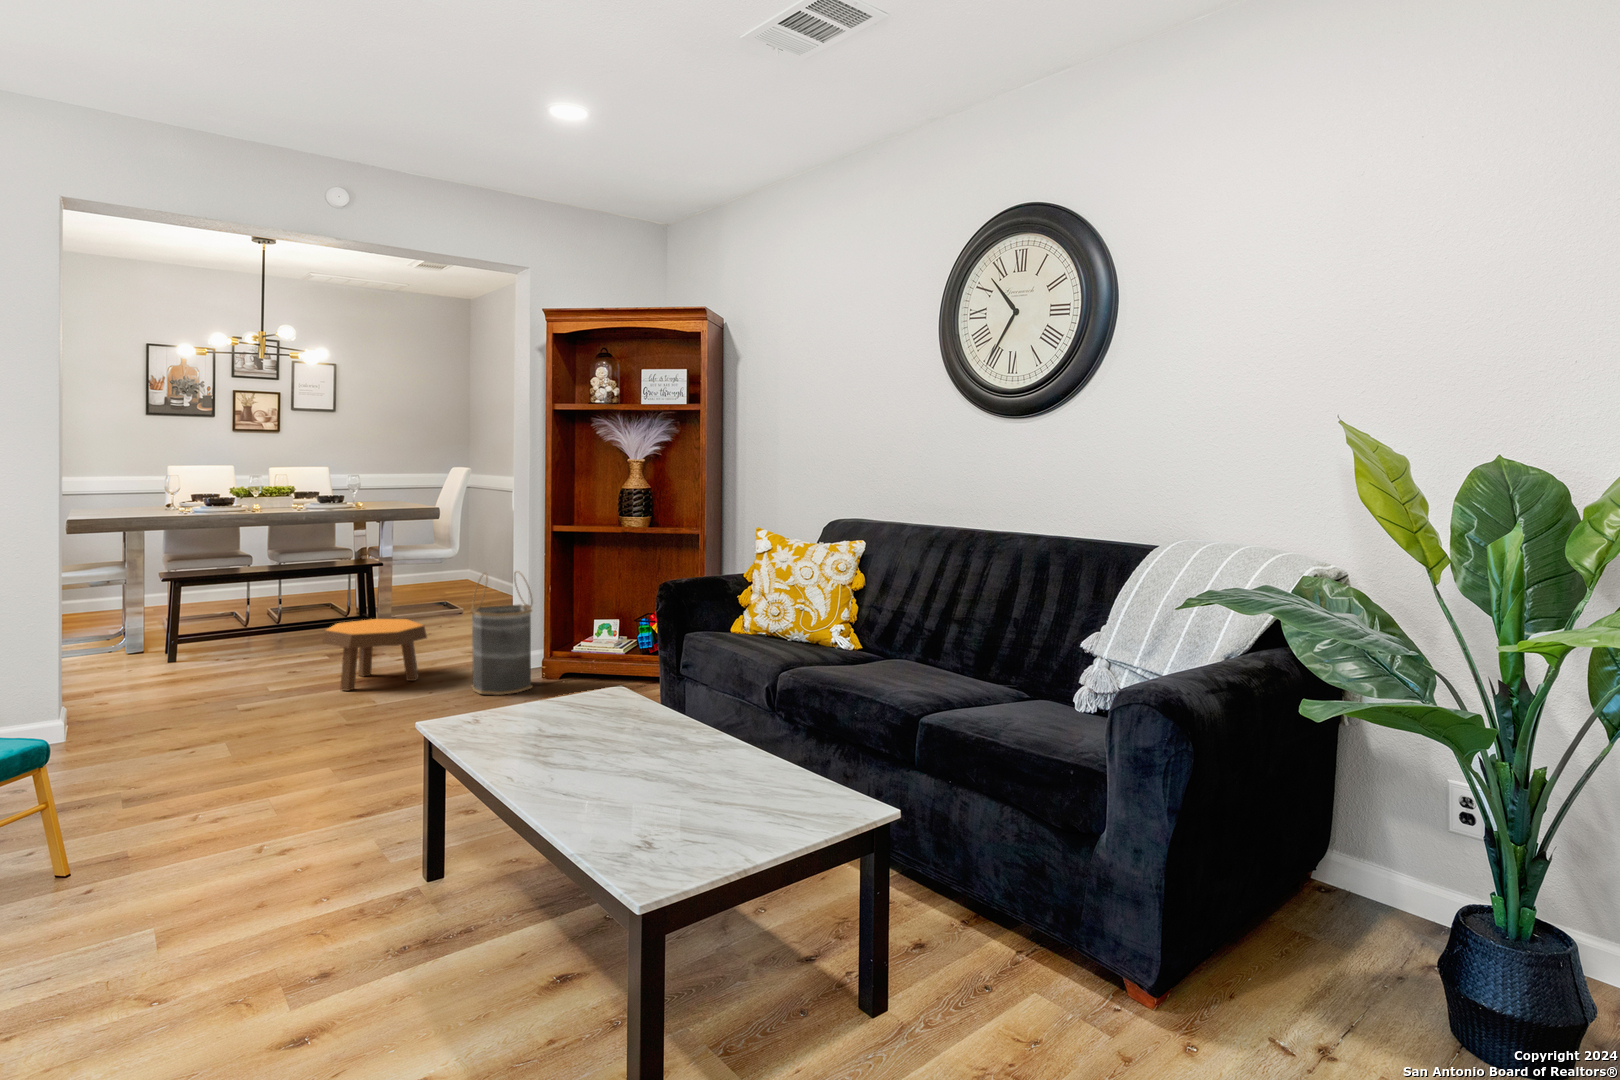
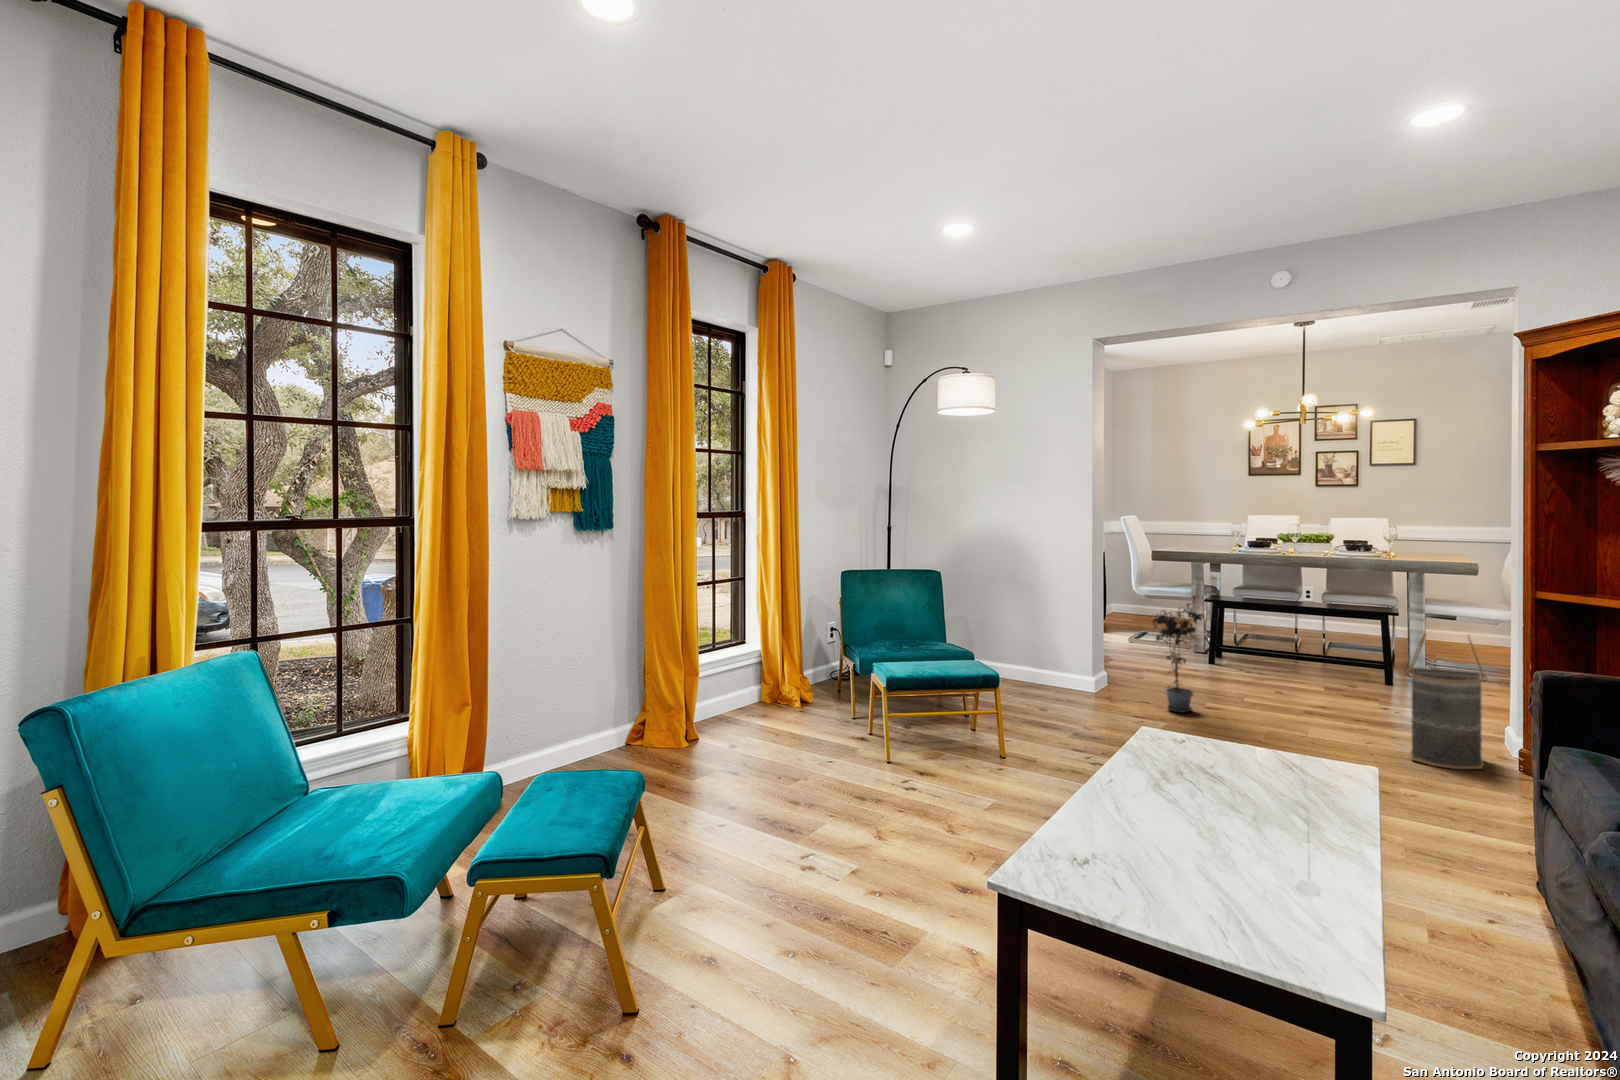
potted plant: none [160,566,234,709] -> present [1150,603,1207,712]
footstool: present [323,619,427,691] -> none [1280,663,1380,731]

